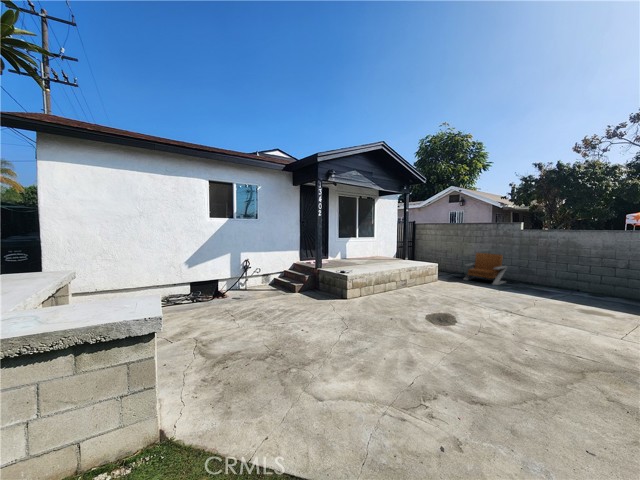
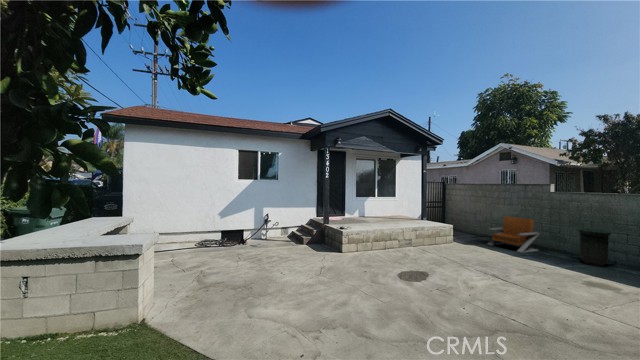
trash can: none [541,260,575,292] -> present [574,227,615,266]

